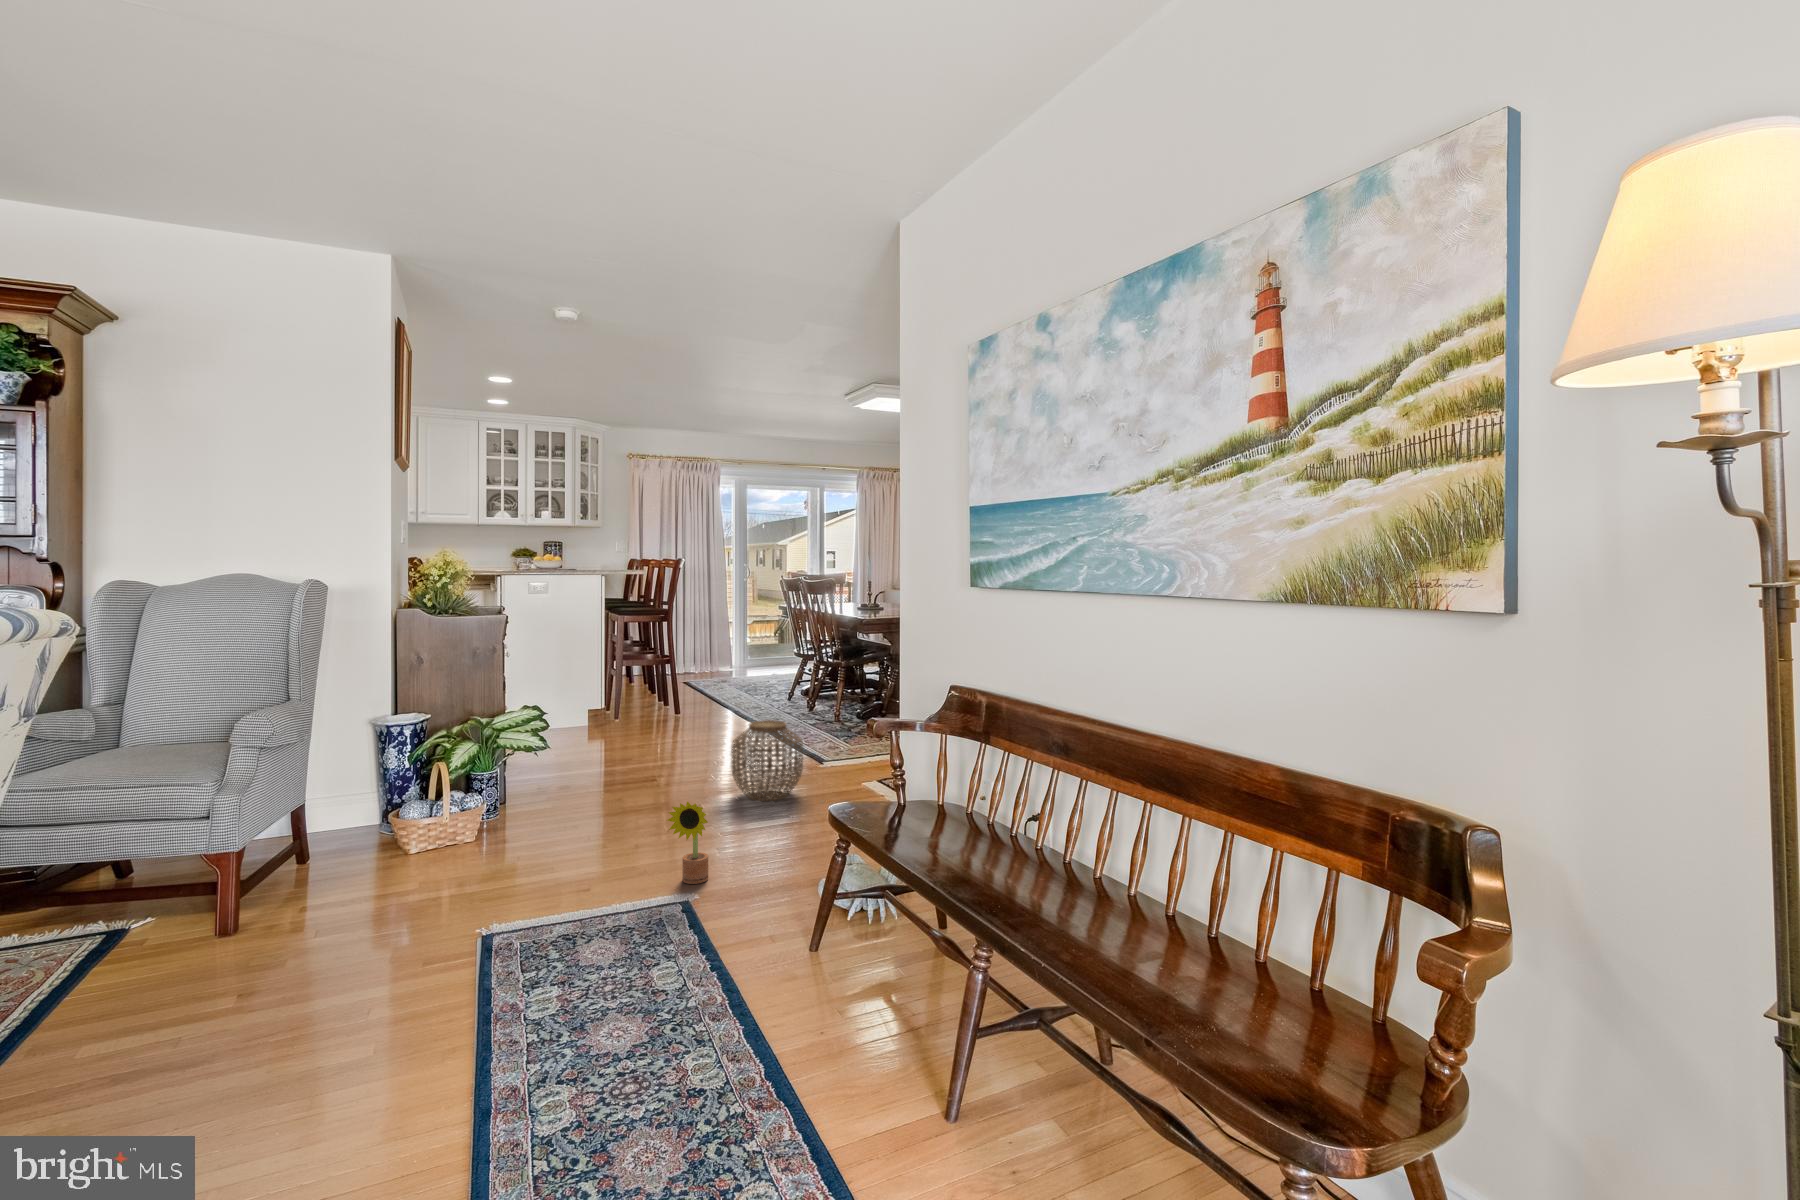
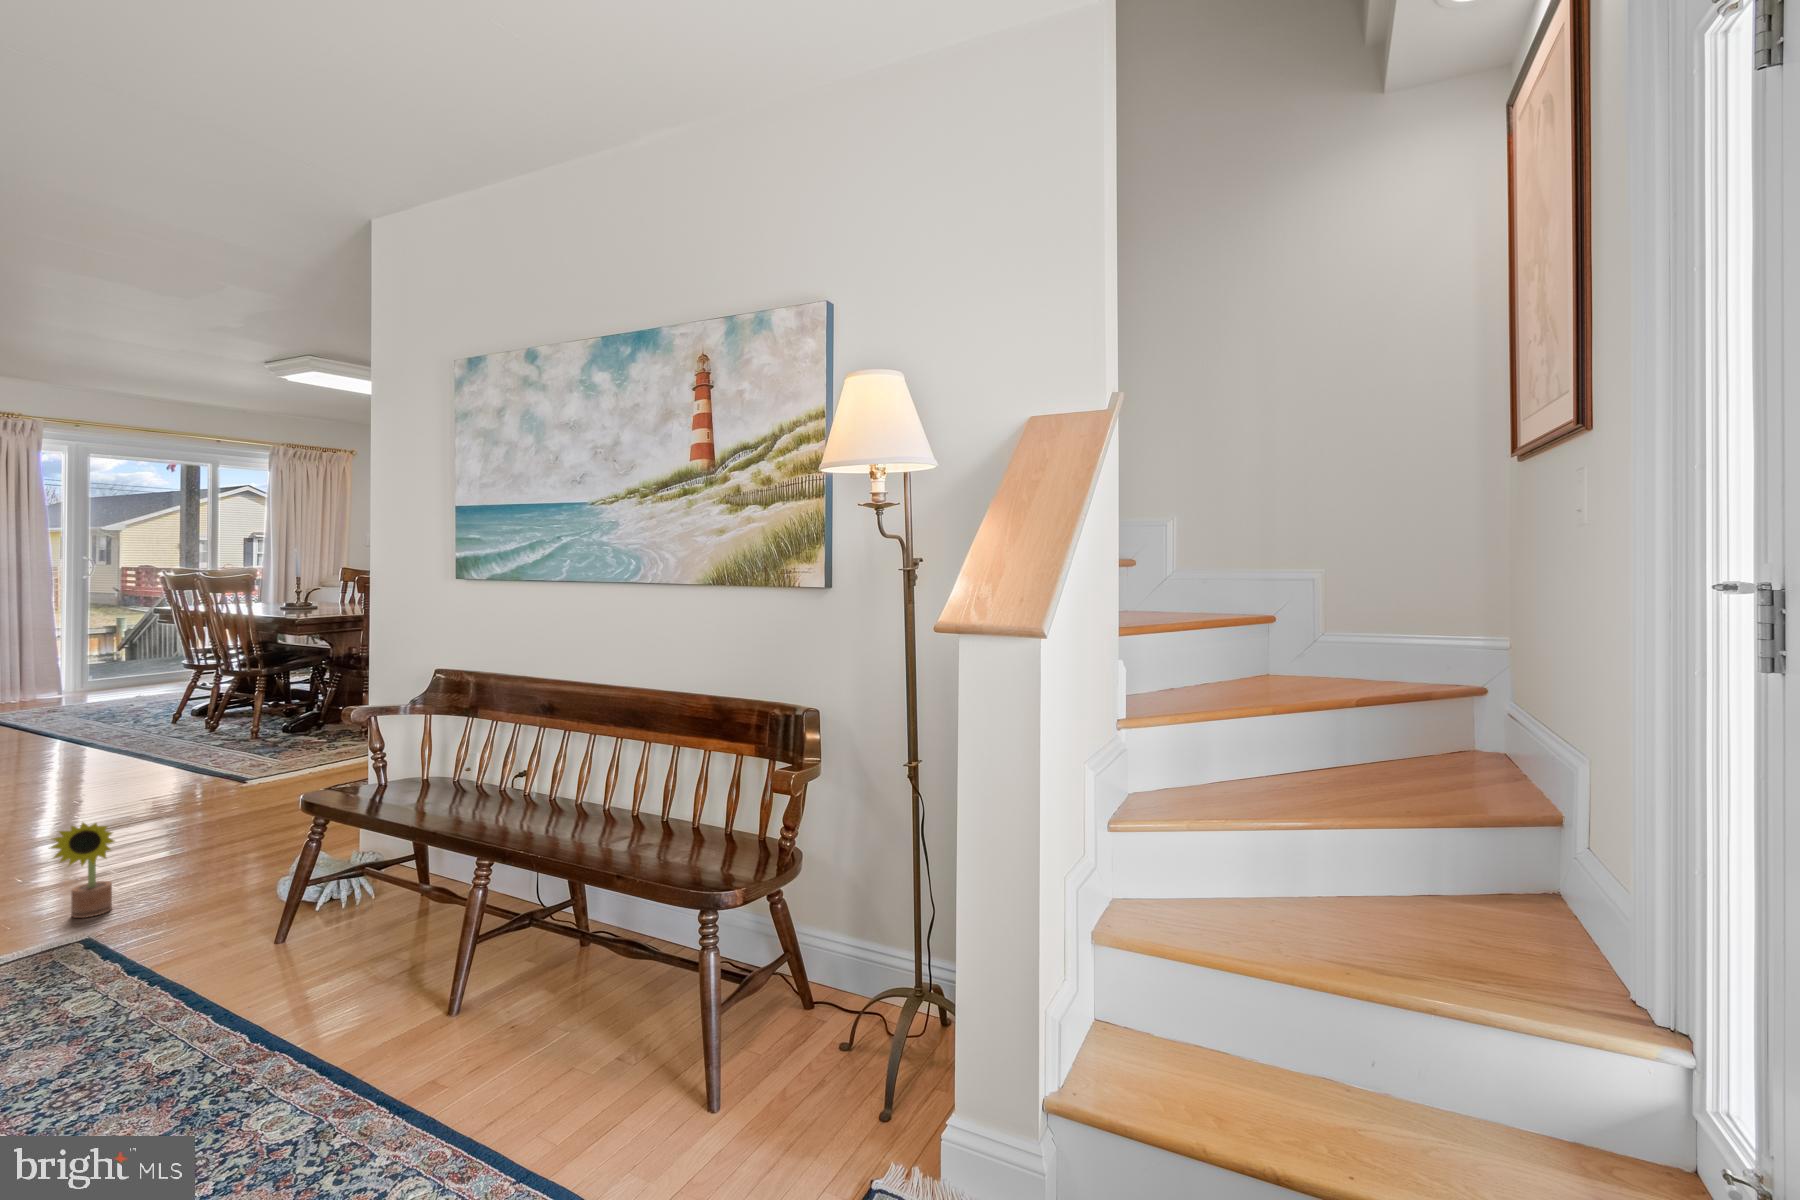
woven basket: present [732,720,803,801] -> none [118,734,227,828]

